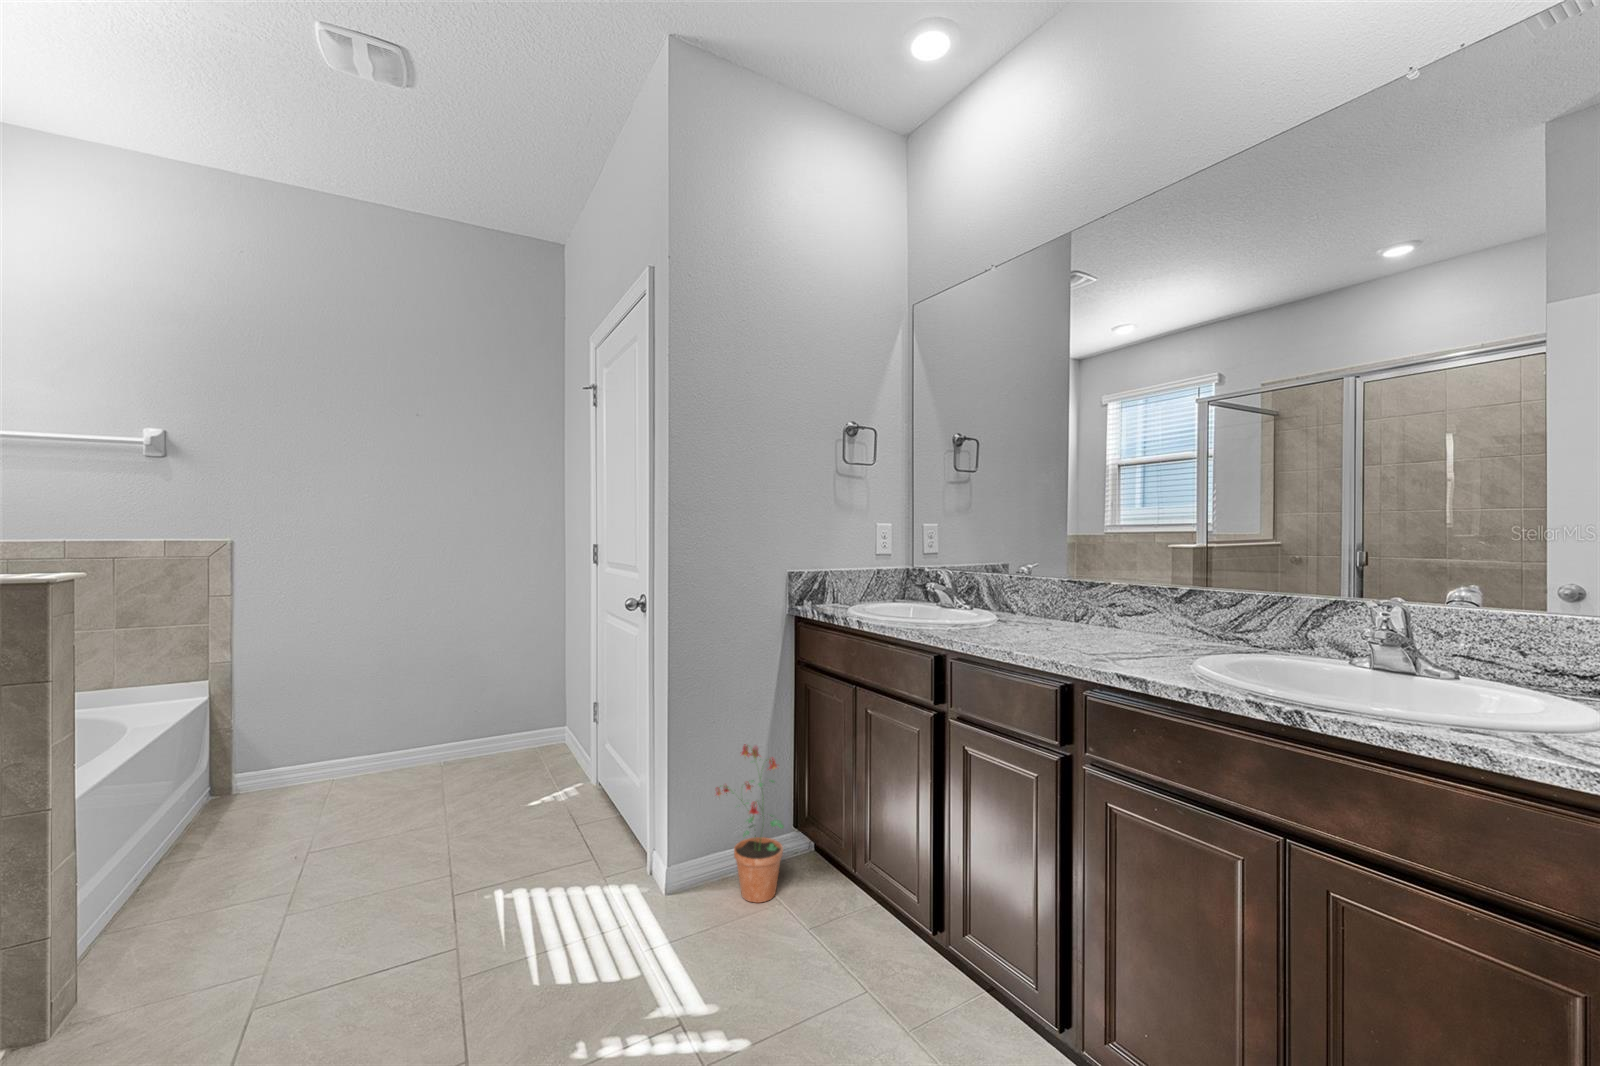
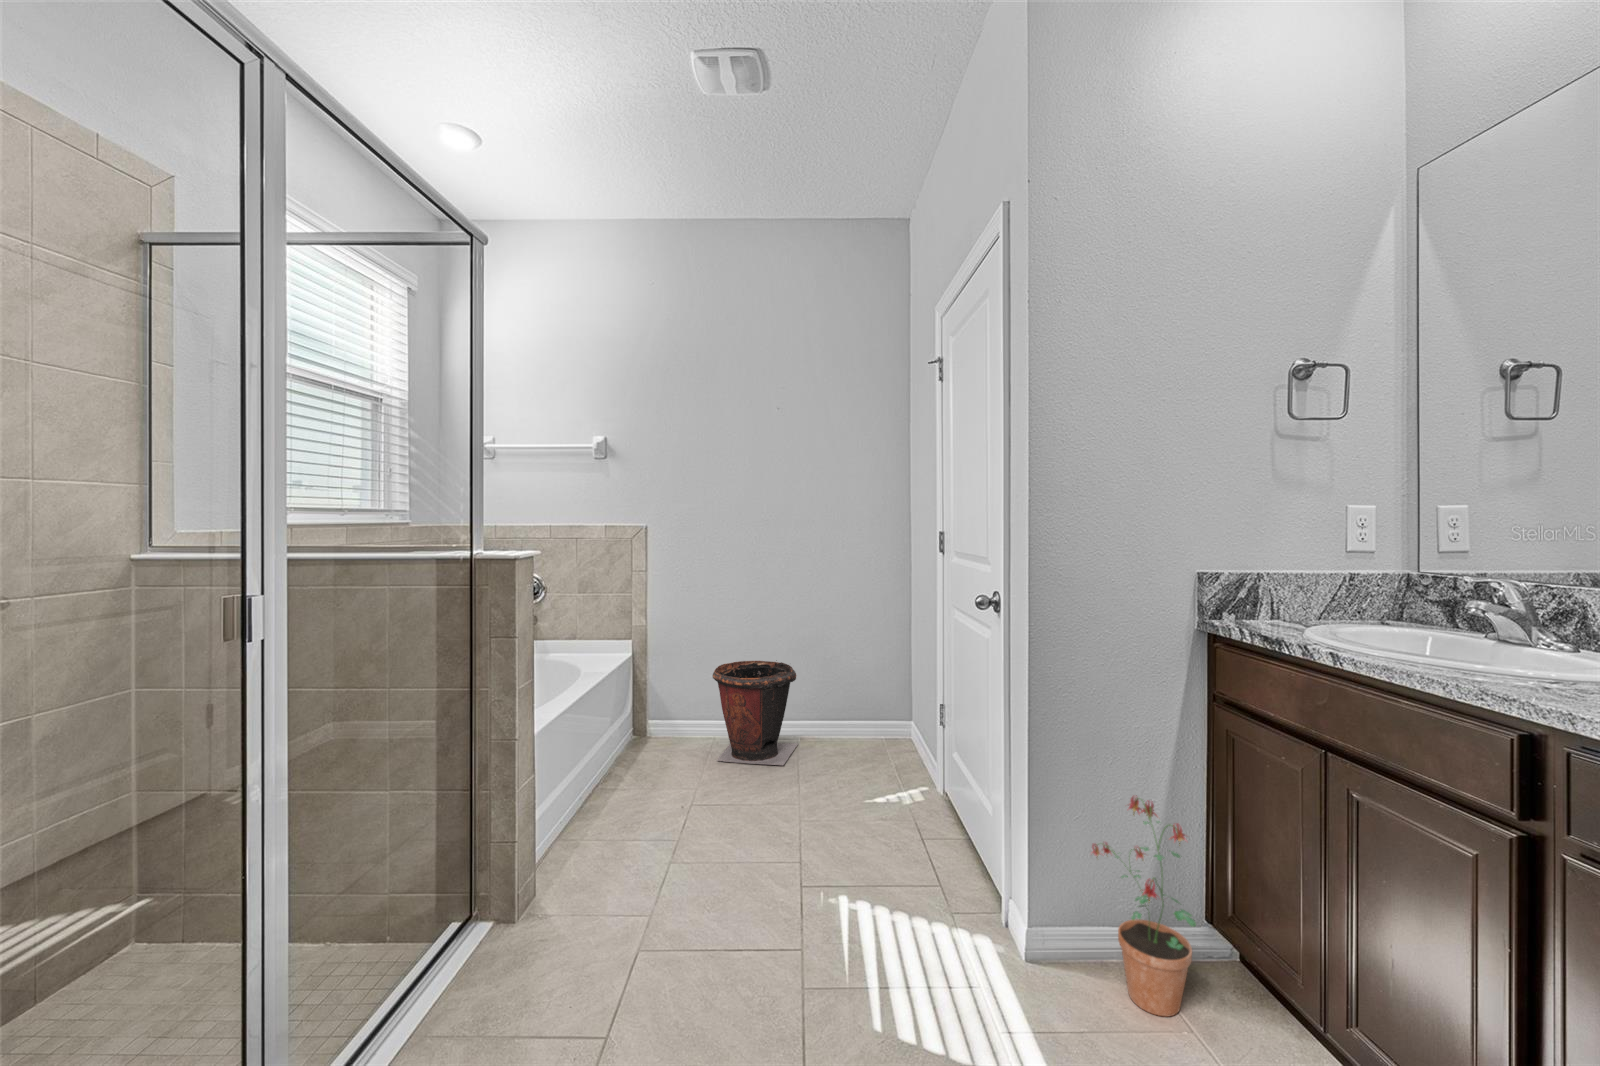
waste bin: none [328,683,437,803] -> present [713,661,798,765]

